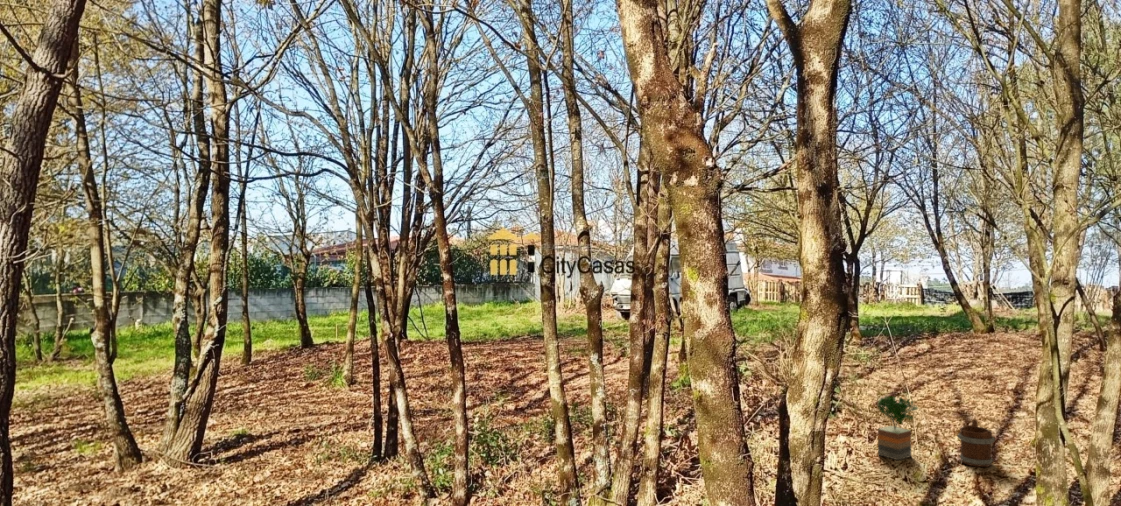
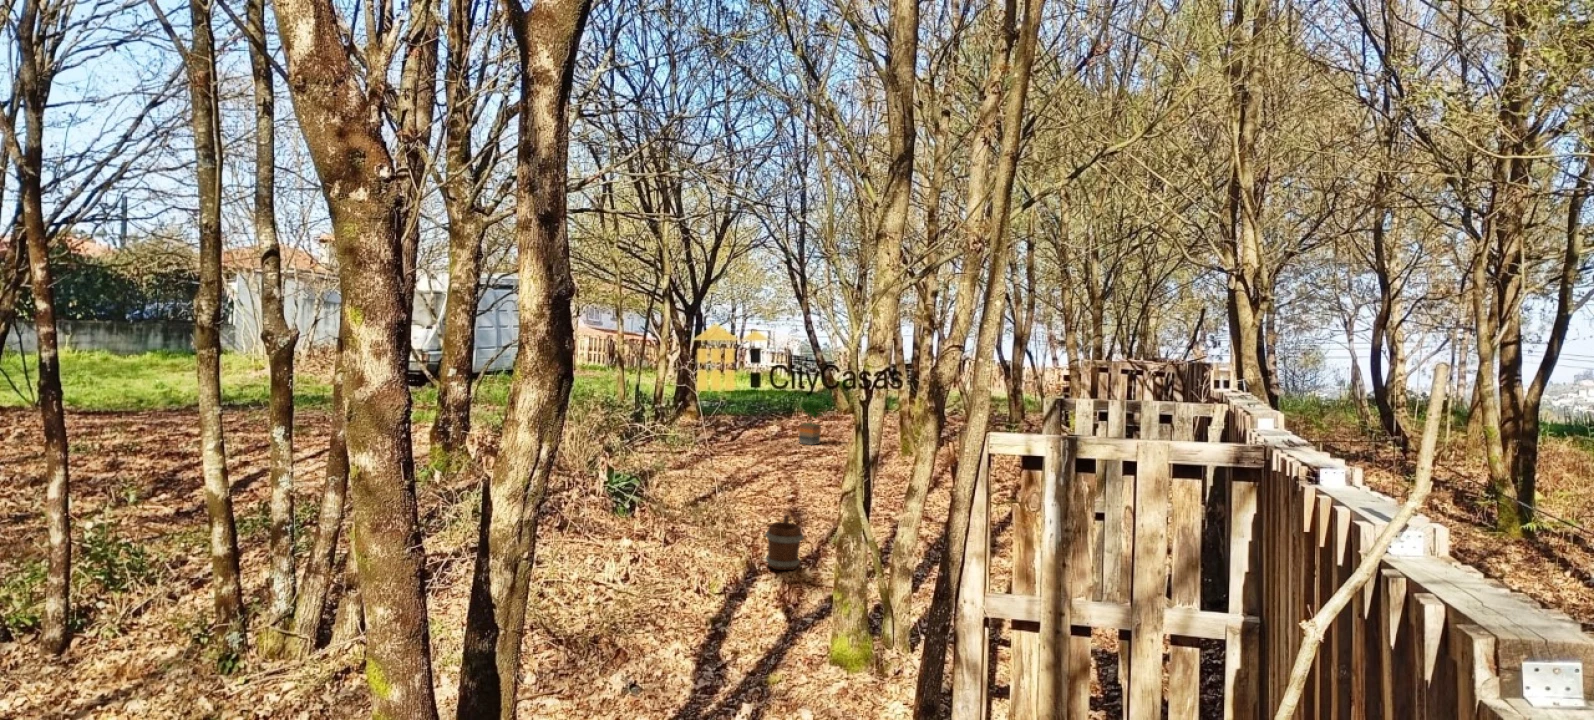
potted tree: present [878,396,918,460] -> present [799,401,825,445]

